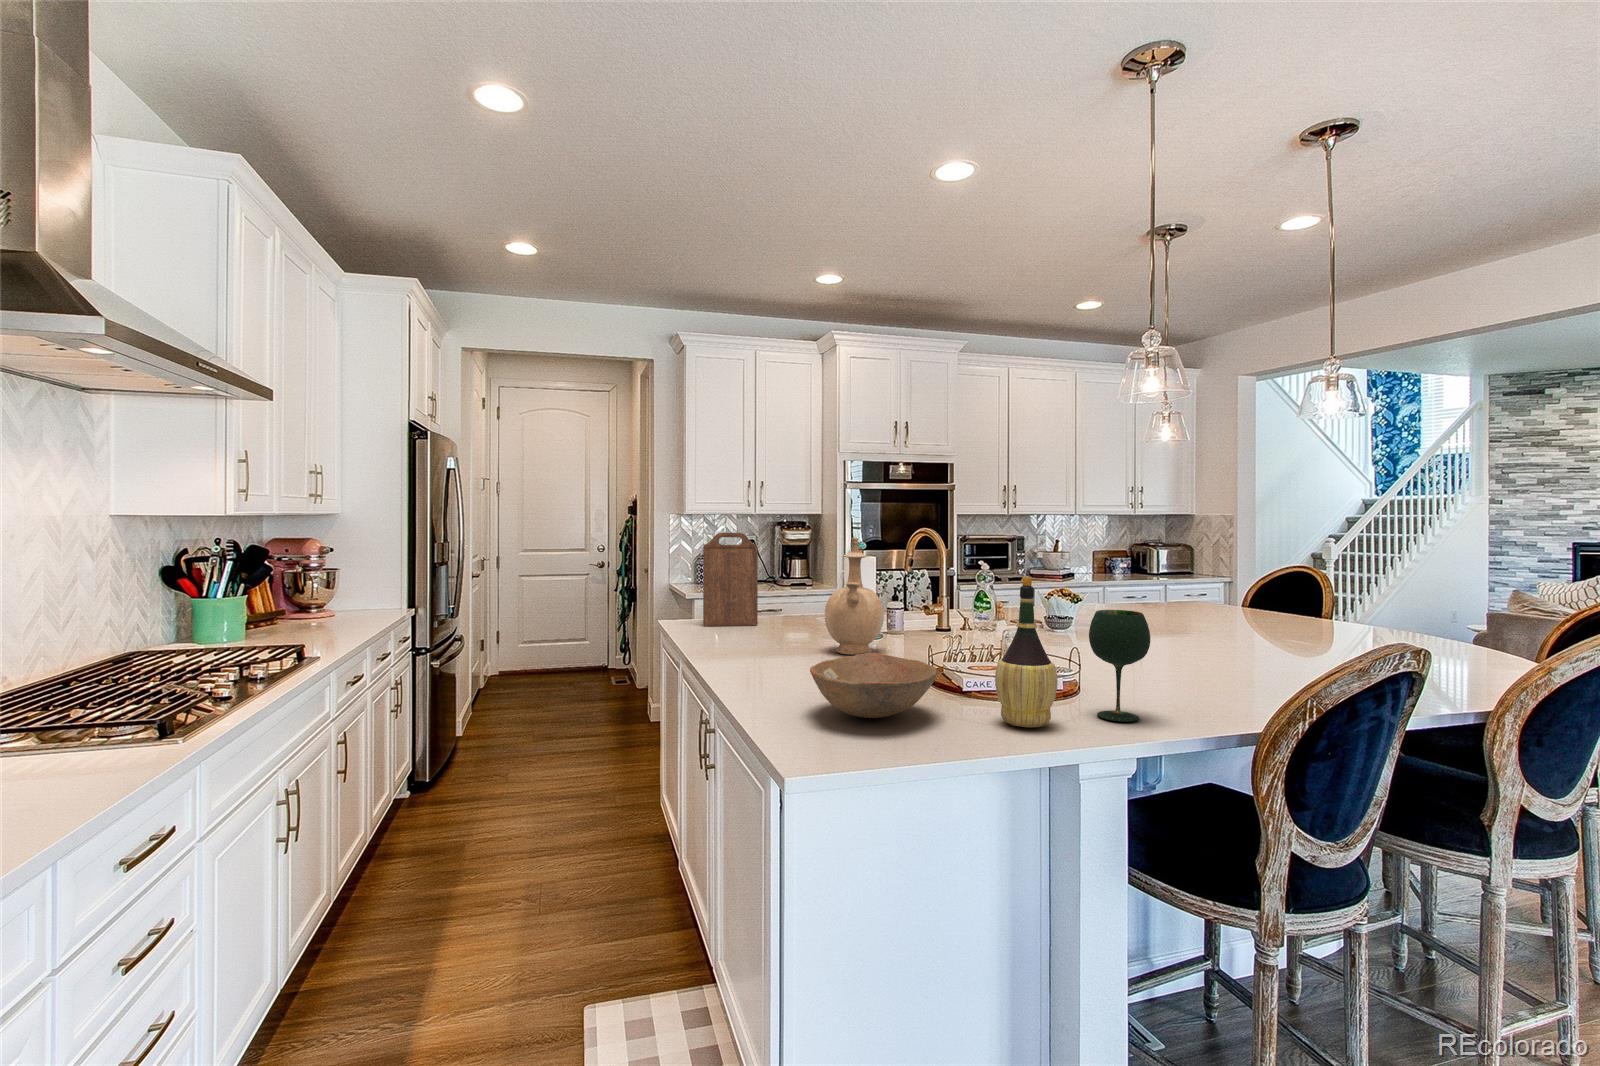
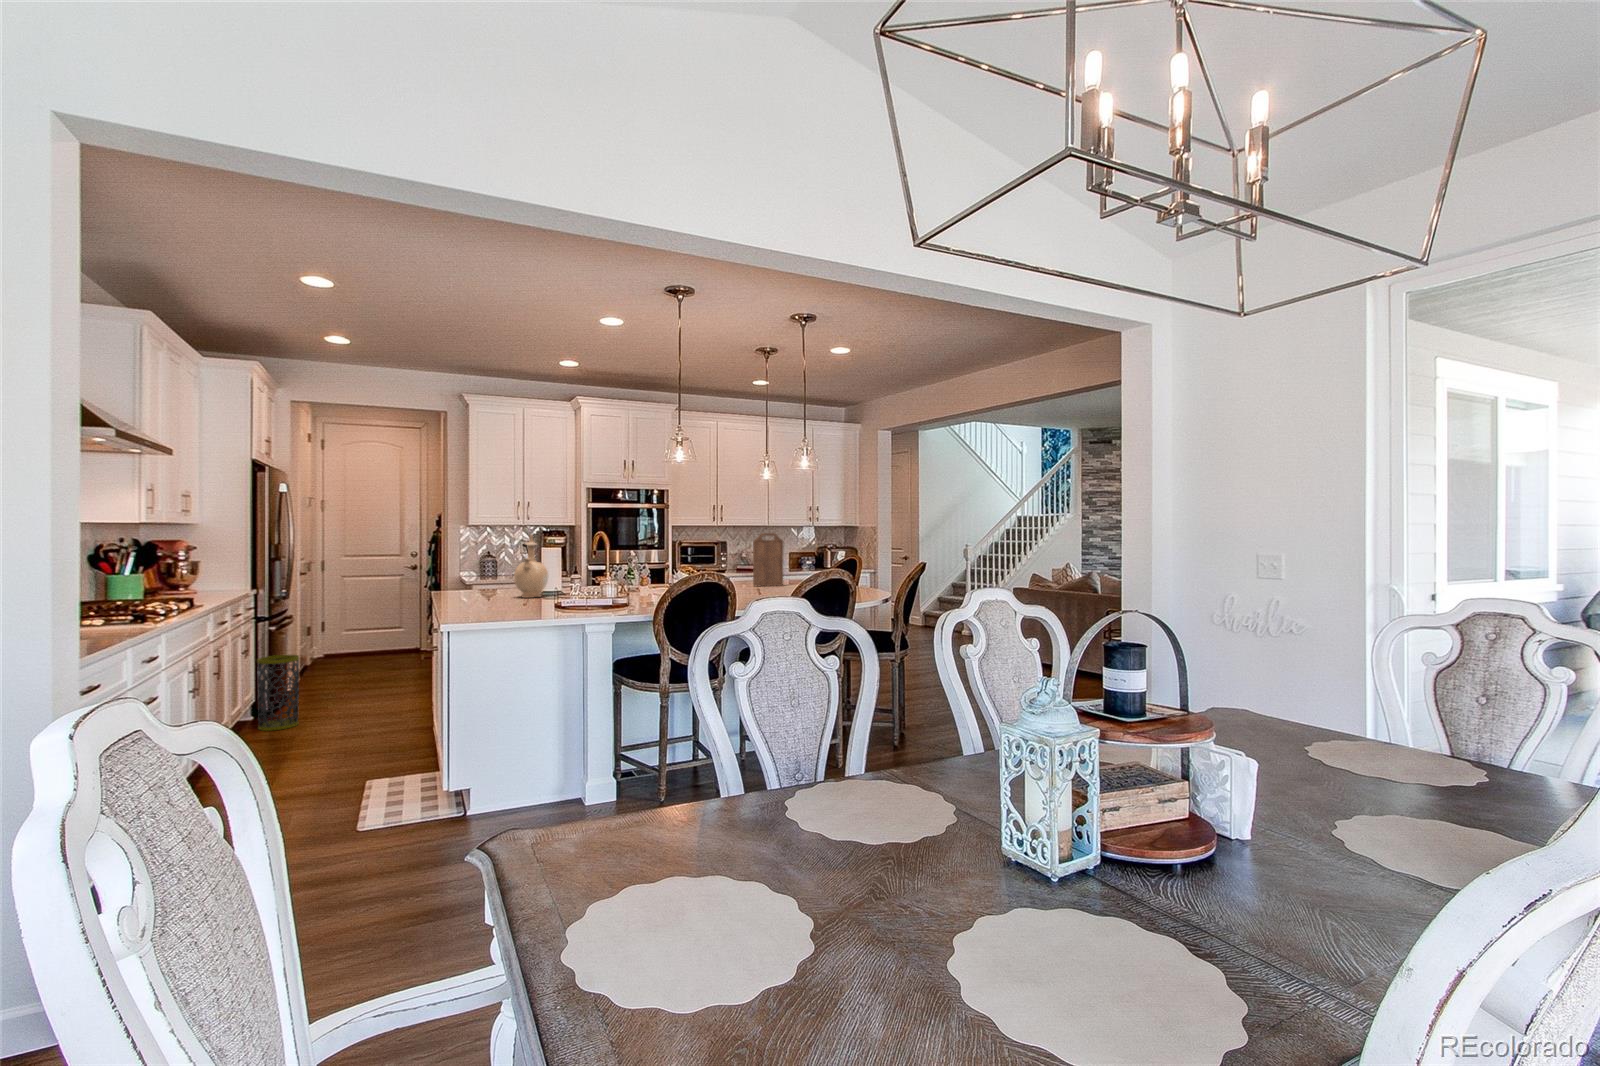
cutting board: present [703,533,758,626] -> present [753,533,783,586]
wine bottle: present [995,576,1058,727] -> none [554,546,581,611]
wine glass: present [1089,610,1150,722] -> none [602,562,627,609]
bowl: present [810,653,938,718] -> none [470,586,532,611]
trash can: none [417,704,472,820] -> present [257,655,299,731]

